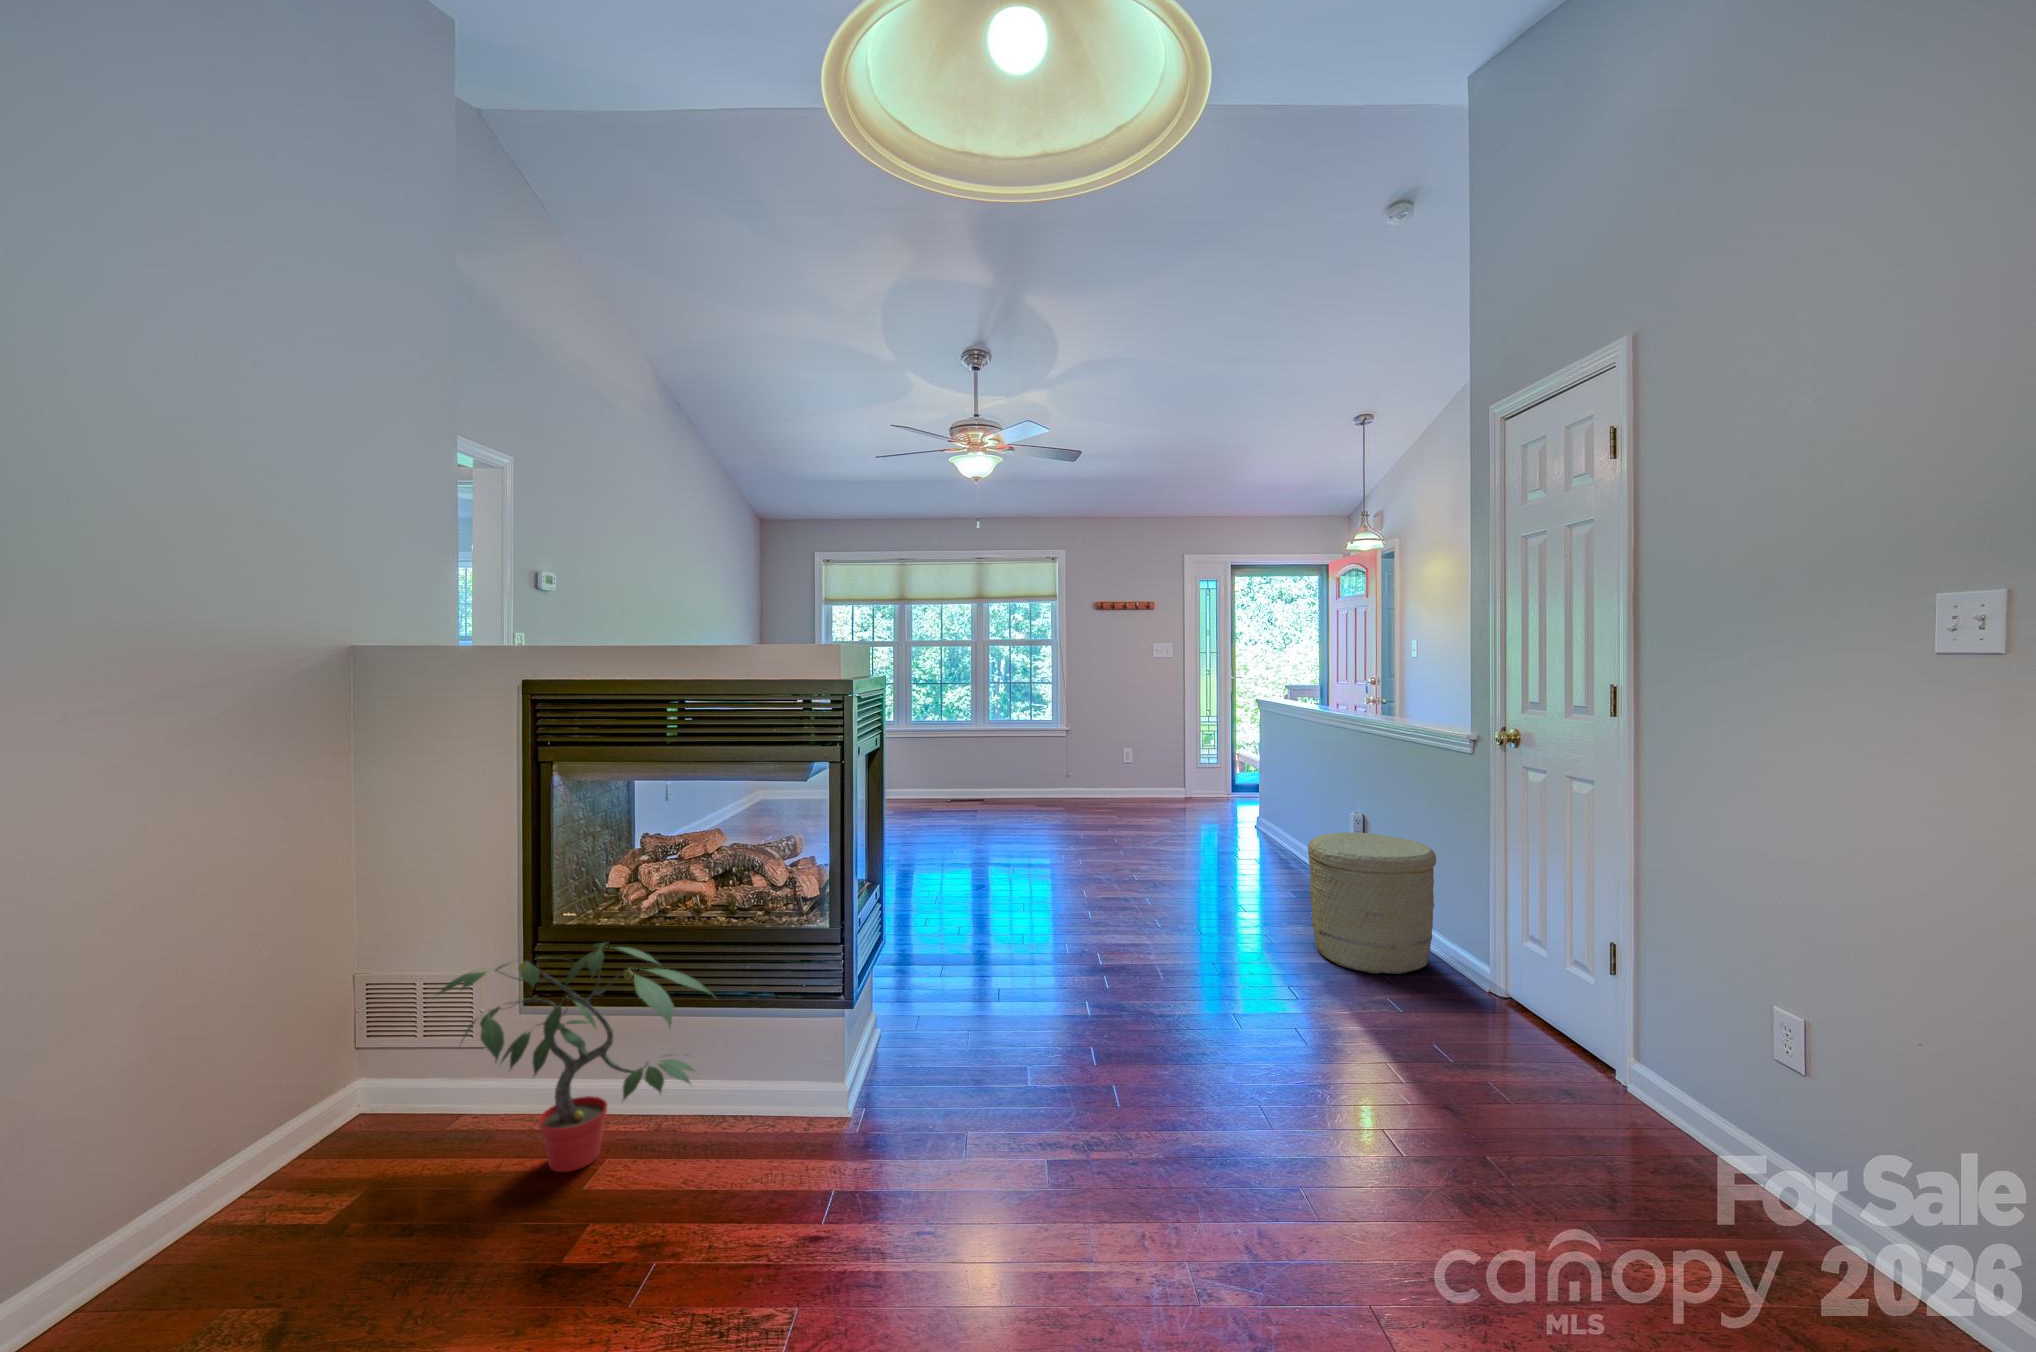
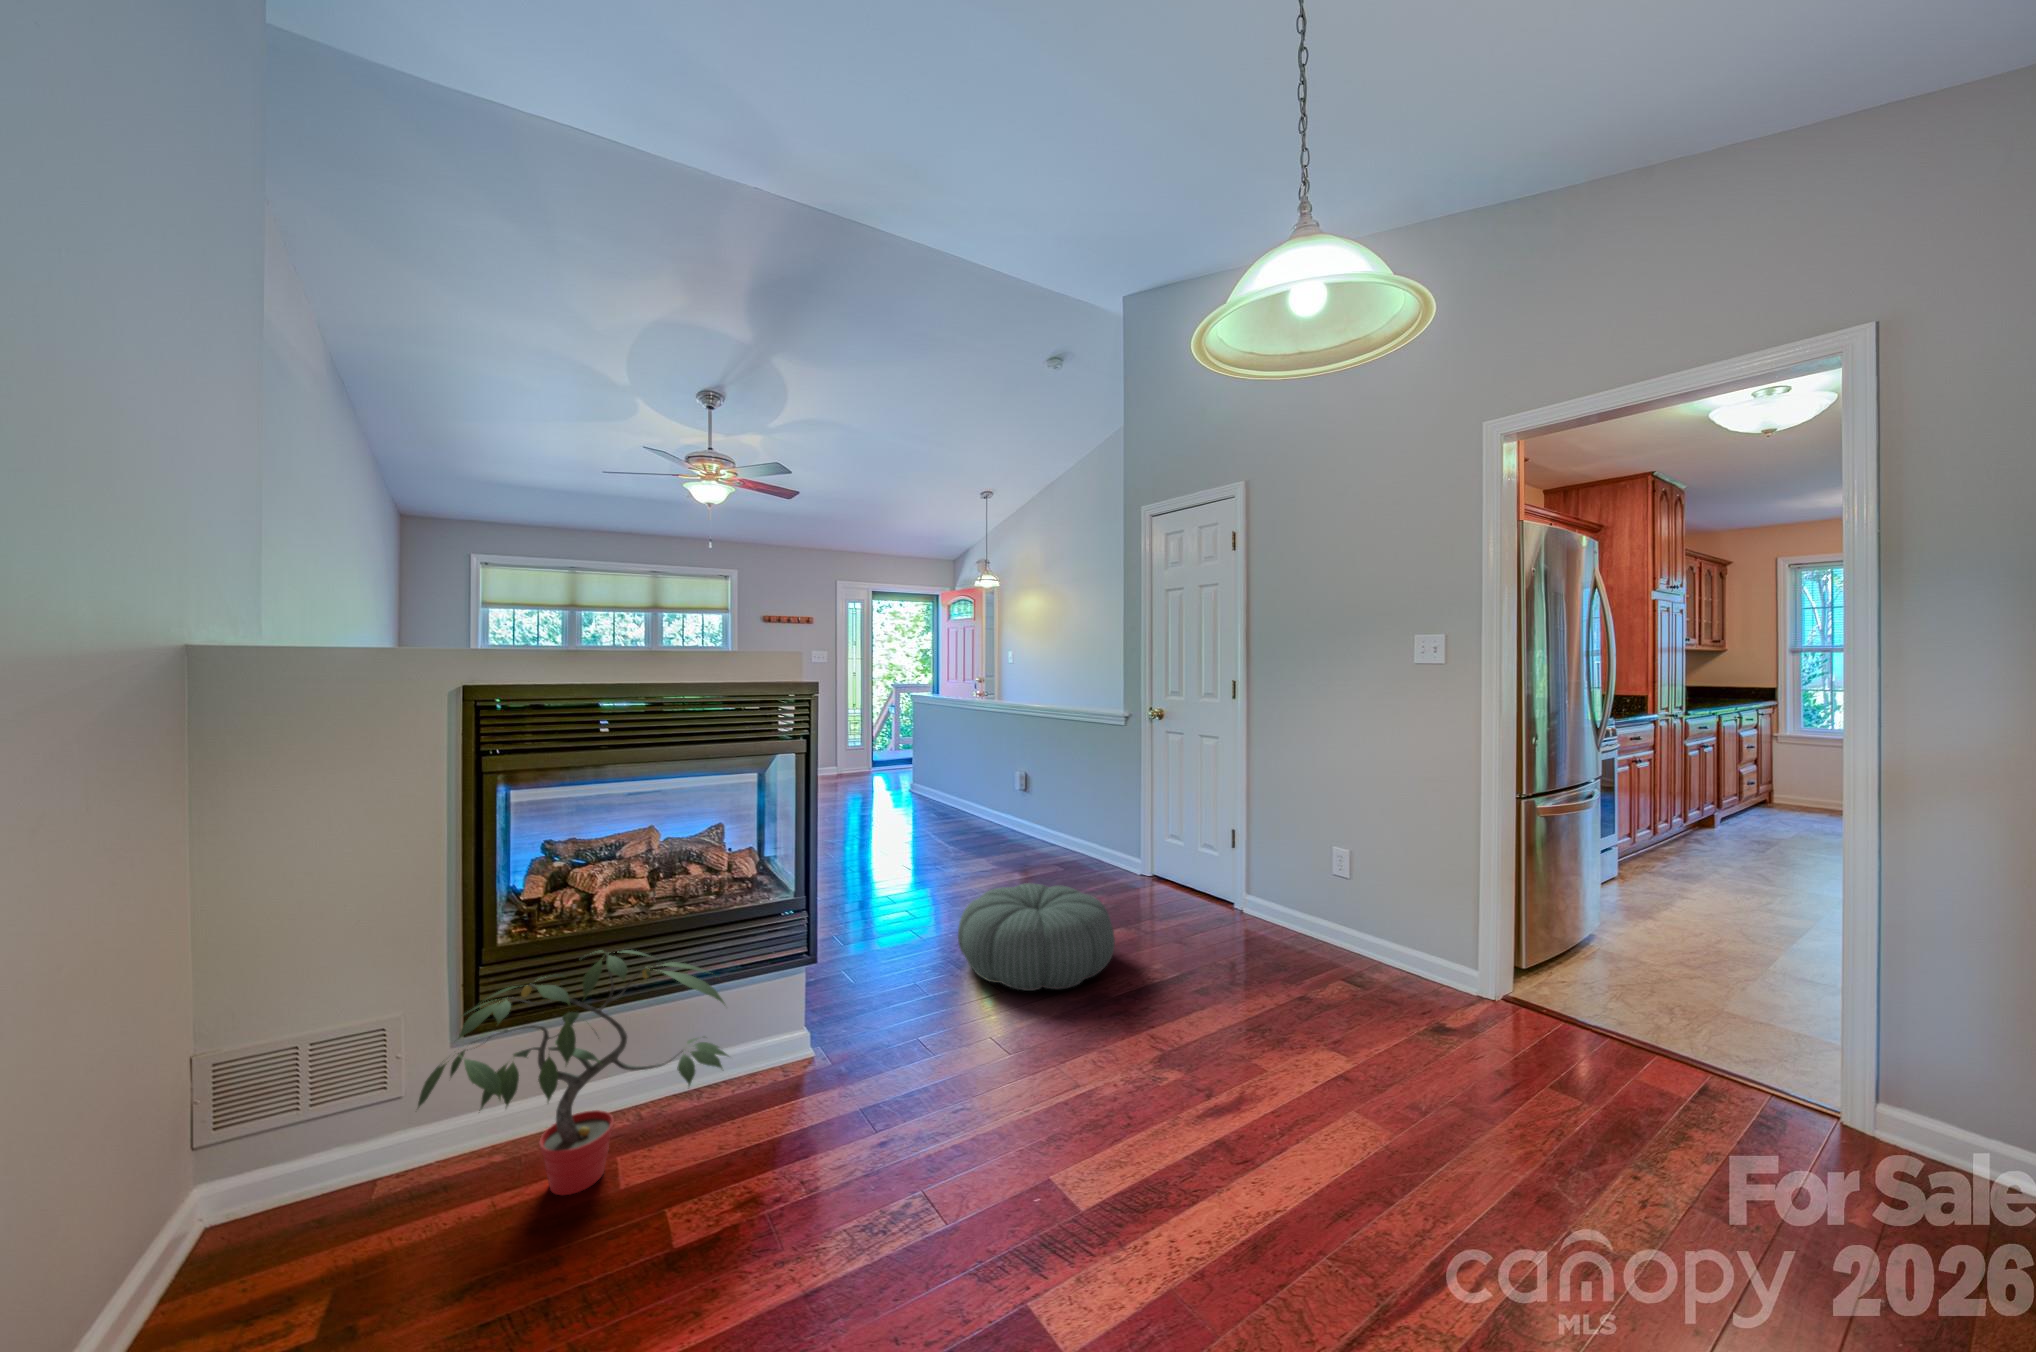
woven basket: present [1308,833,1436,974] -> none [1026,787,1105,878]
pouf: none [1082,963,1310,1129] -> present [958,883,1115,991]

